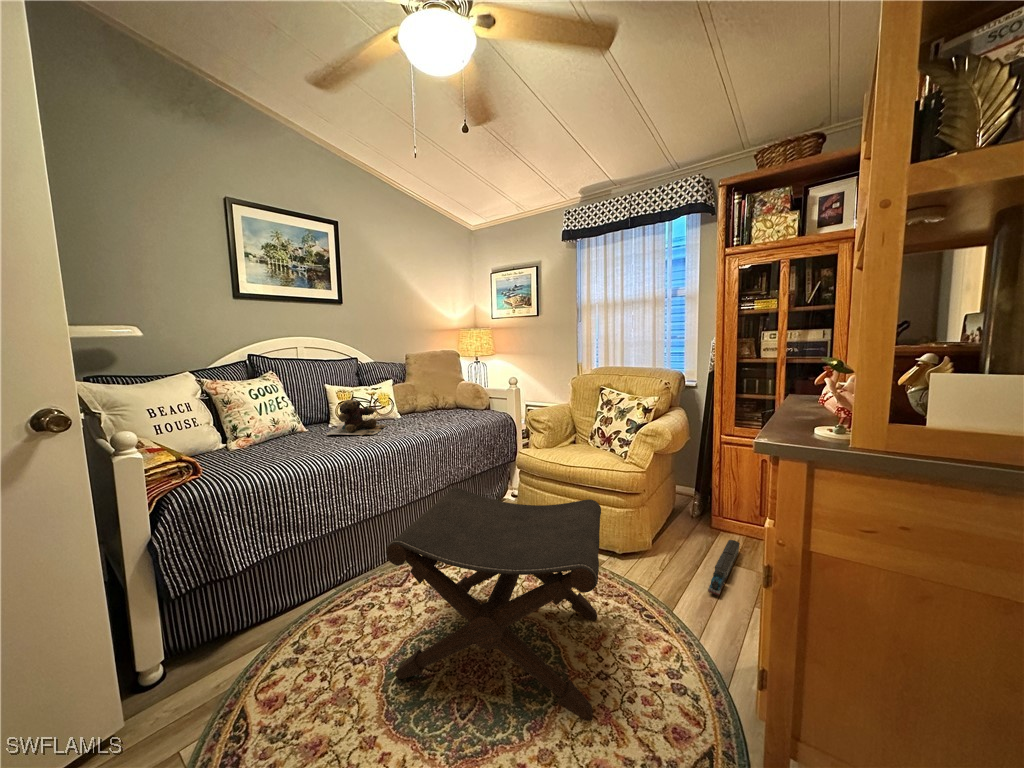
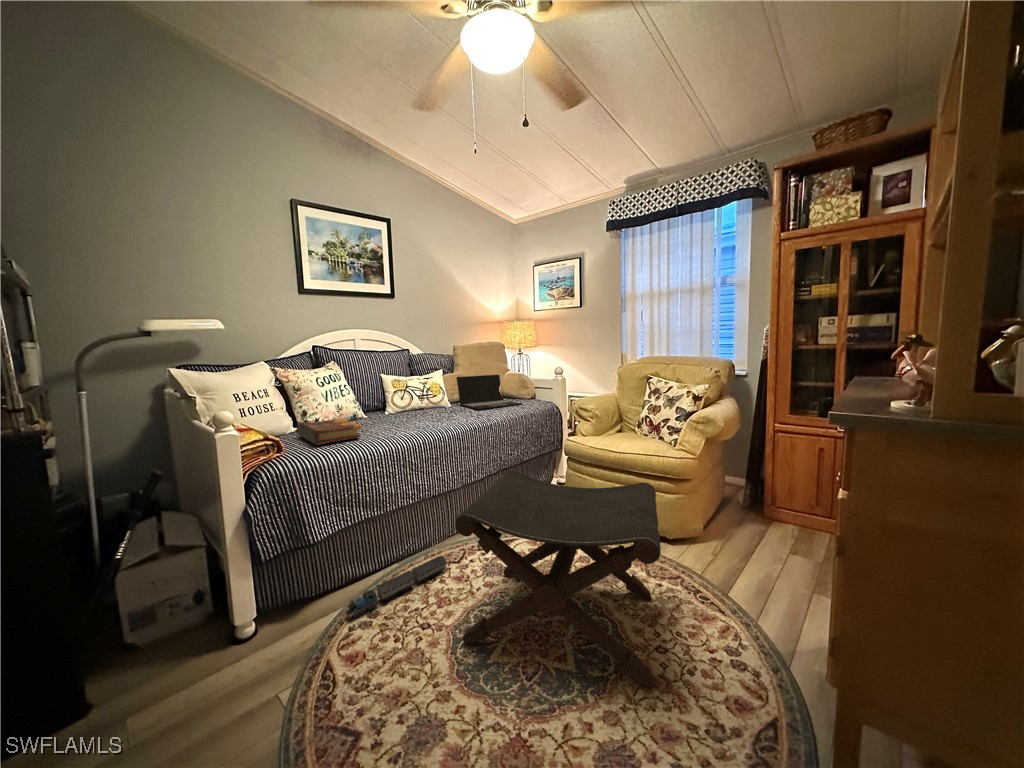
laptop: none [409,383,477,421] -> present [456,375,522,410]
teddy bear: present [327,399,386,435] -> none [384,388,438,422]
book: none [225,433,296,465] -> present [297,418,361,445]
toy train: present [708,540,740,596] -> present [343,556,446,618]

